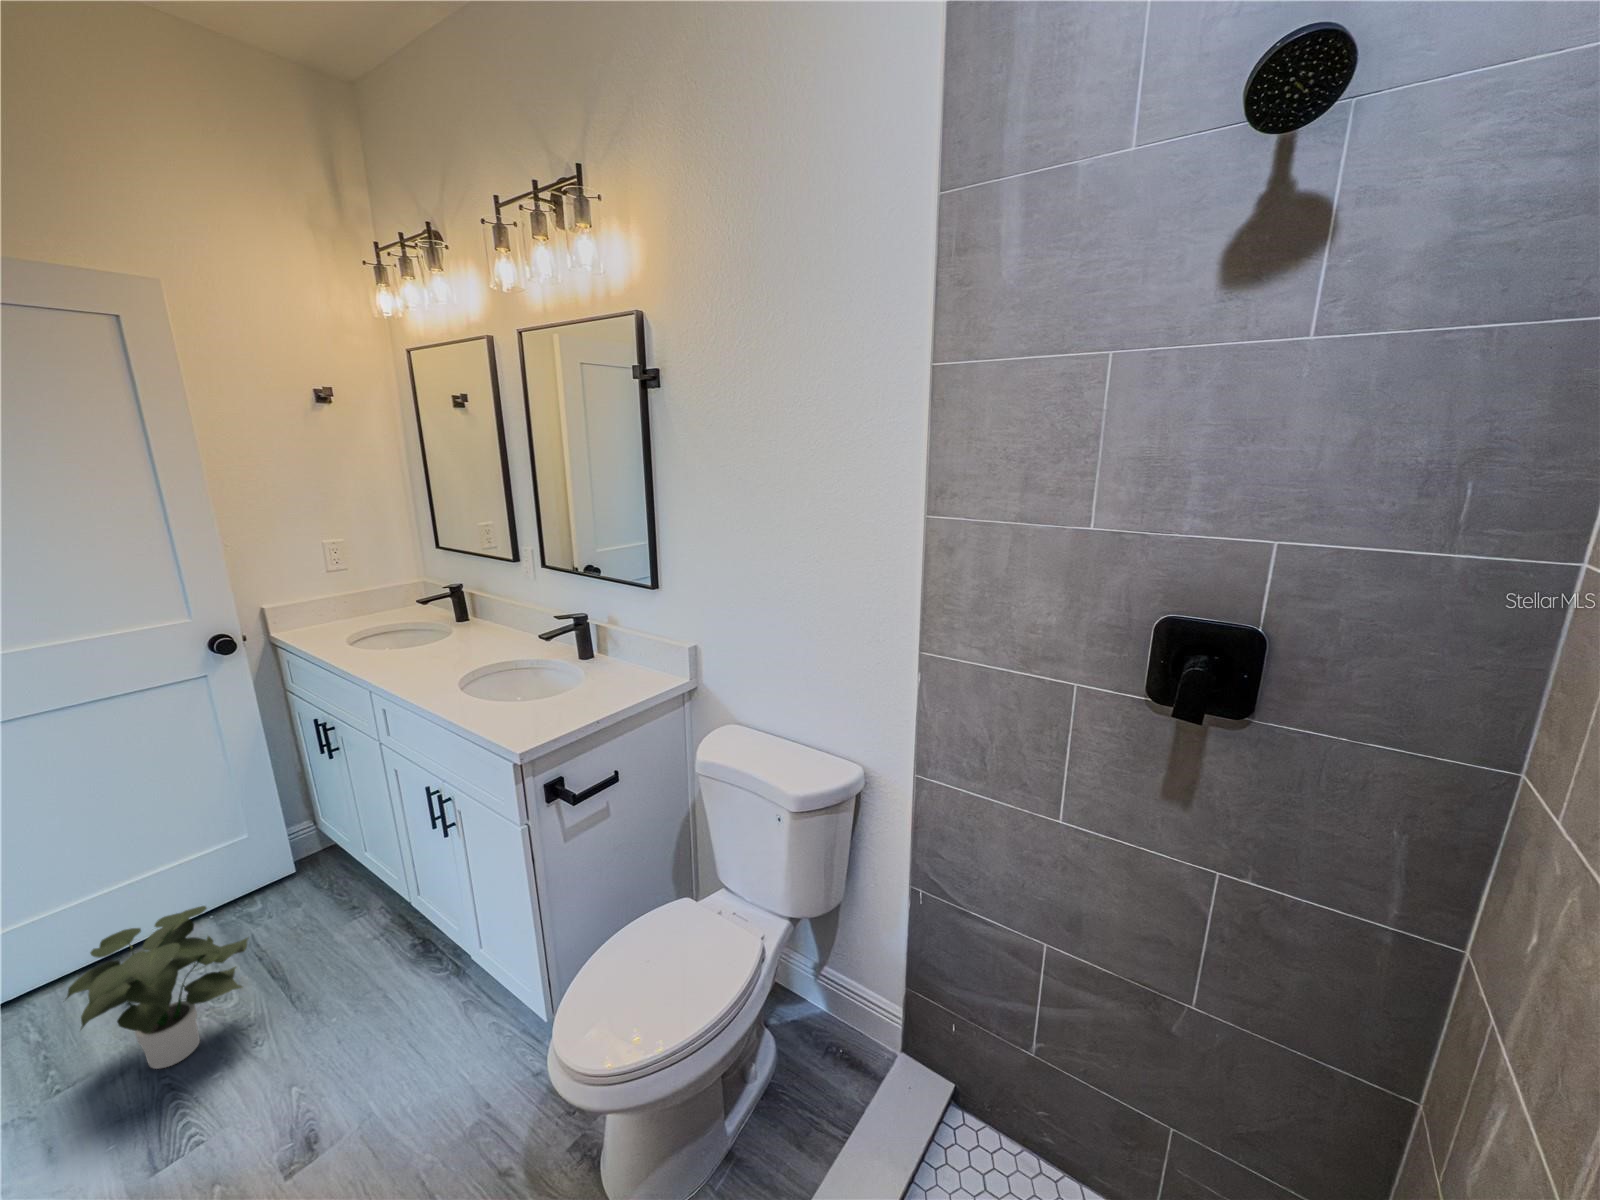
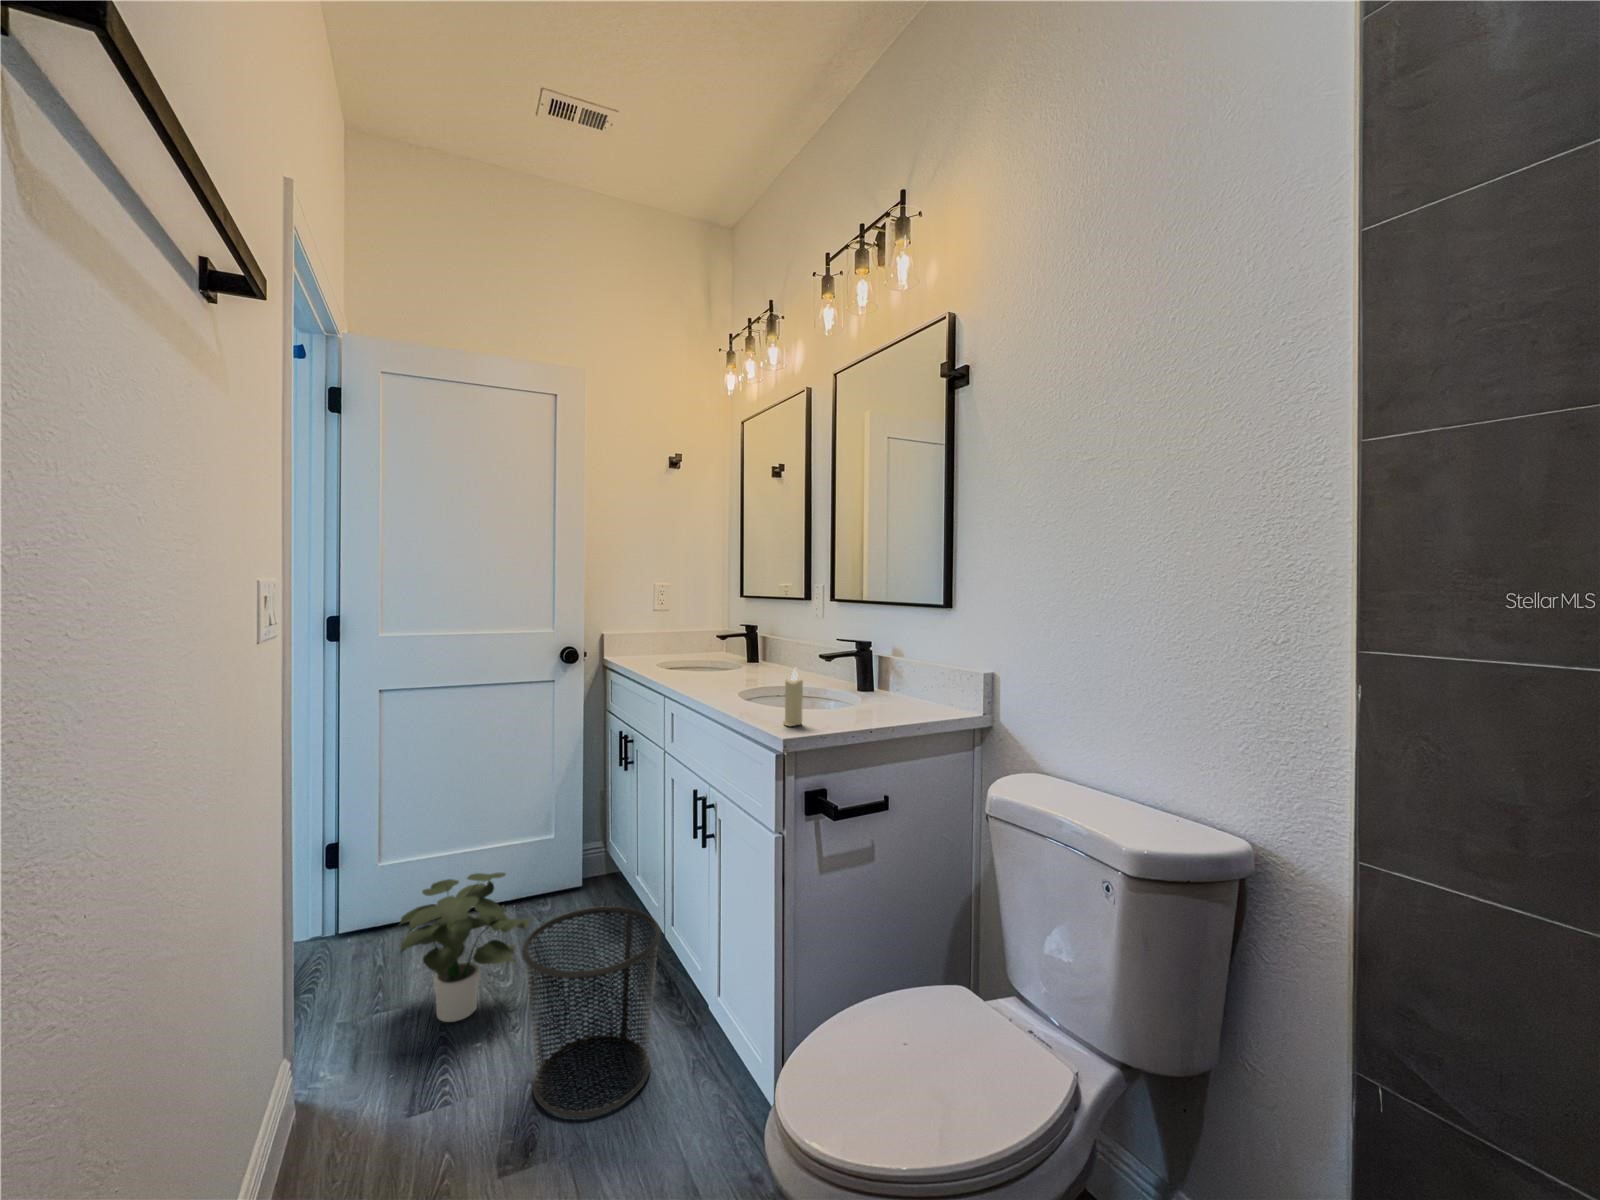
candle: none [514,678,536,732] -> present [784,668,803,726]
waste bin: none [258,906,422,1108] -> present [522,906,661,1117]

